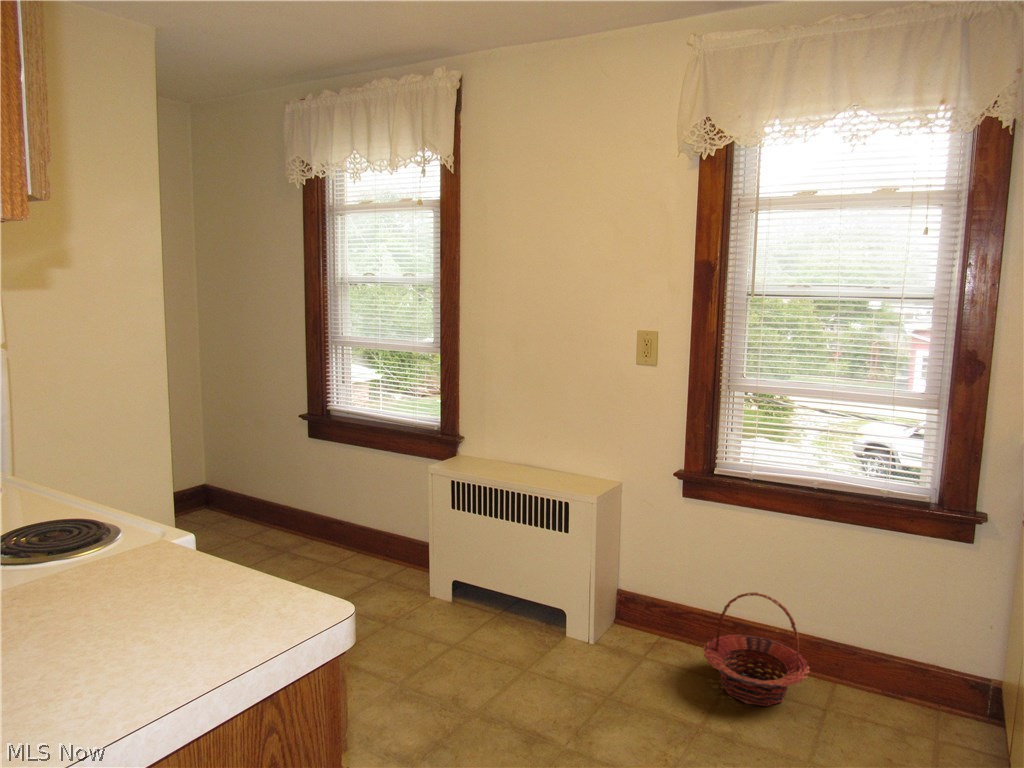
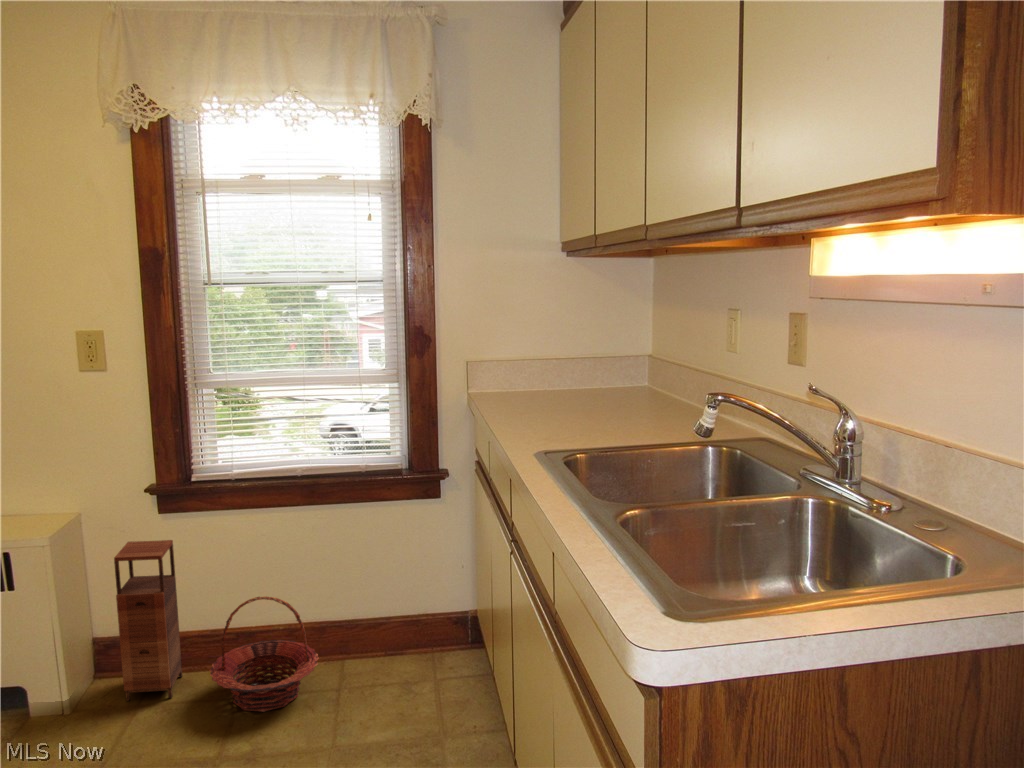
storage cabinet: none [633,514,690,660] -> present [114,540,182,701]

